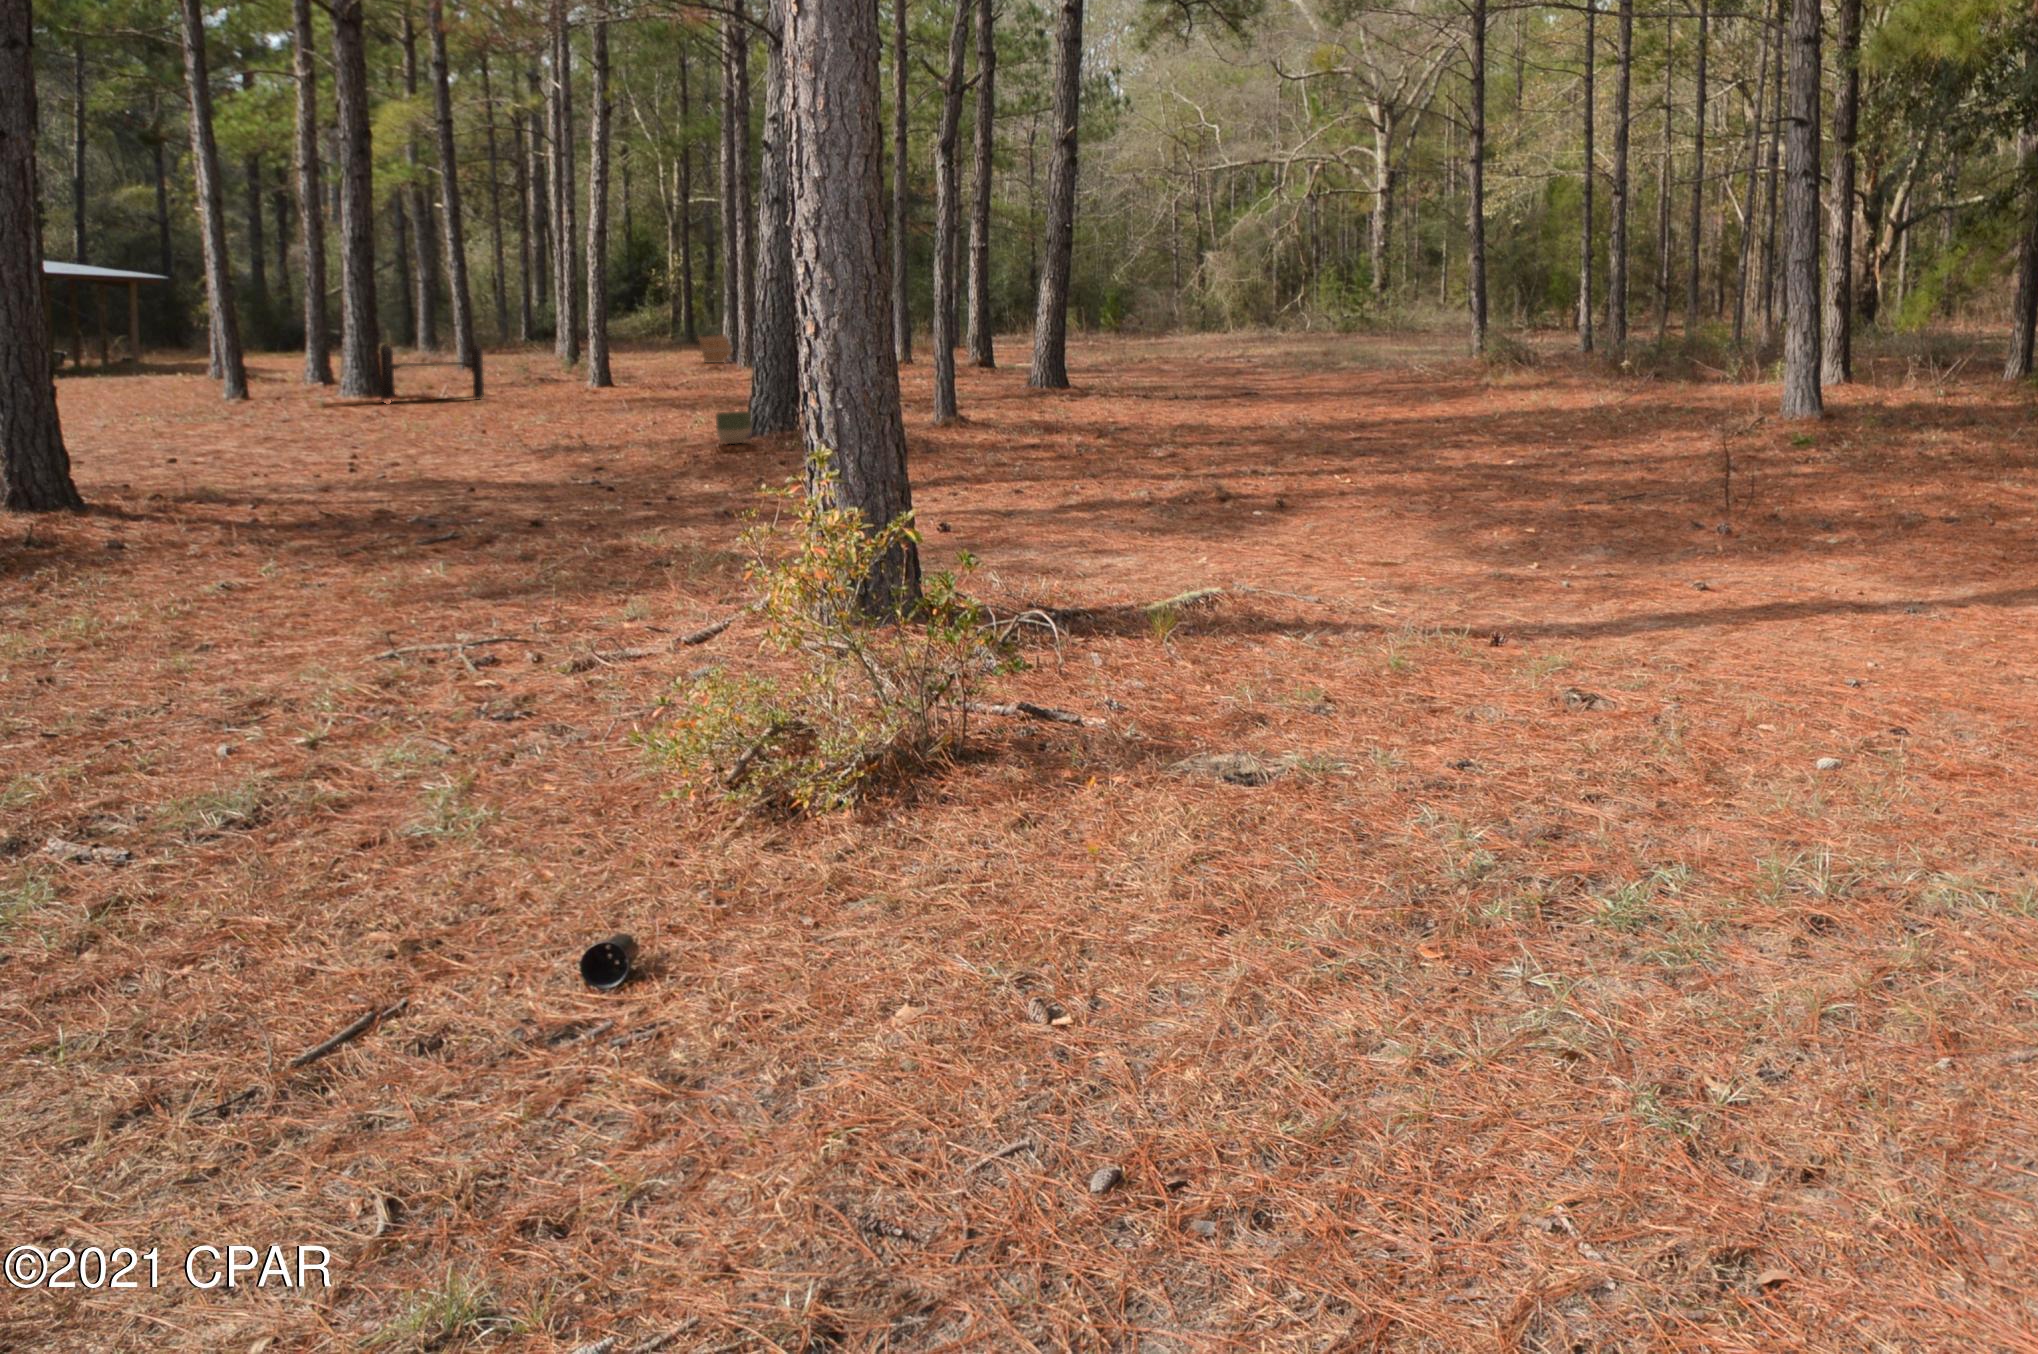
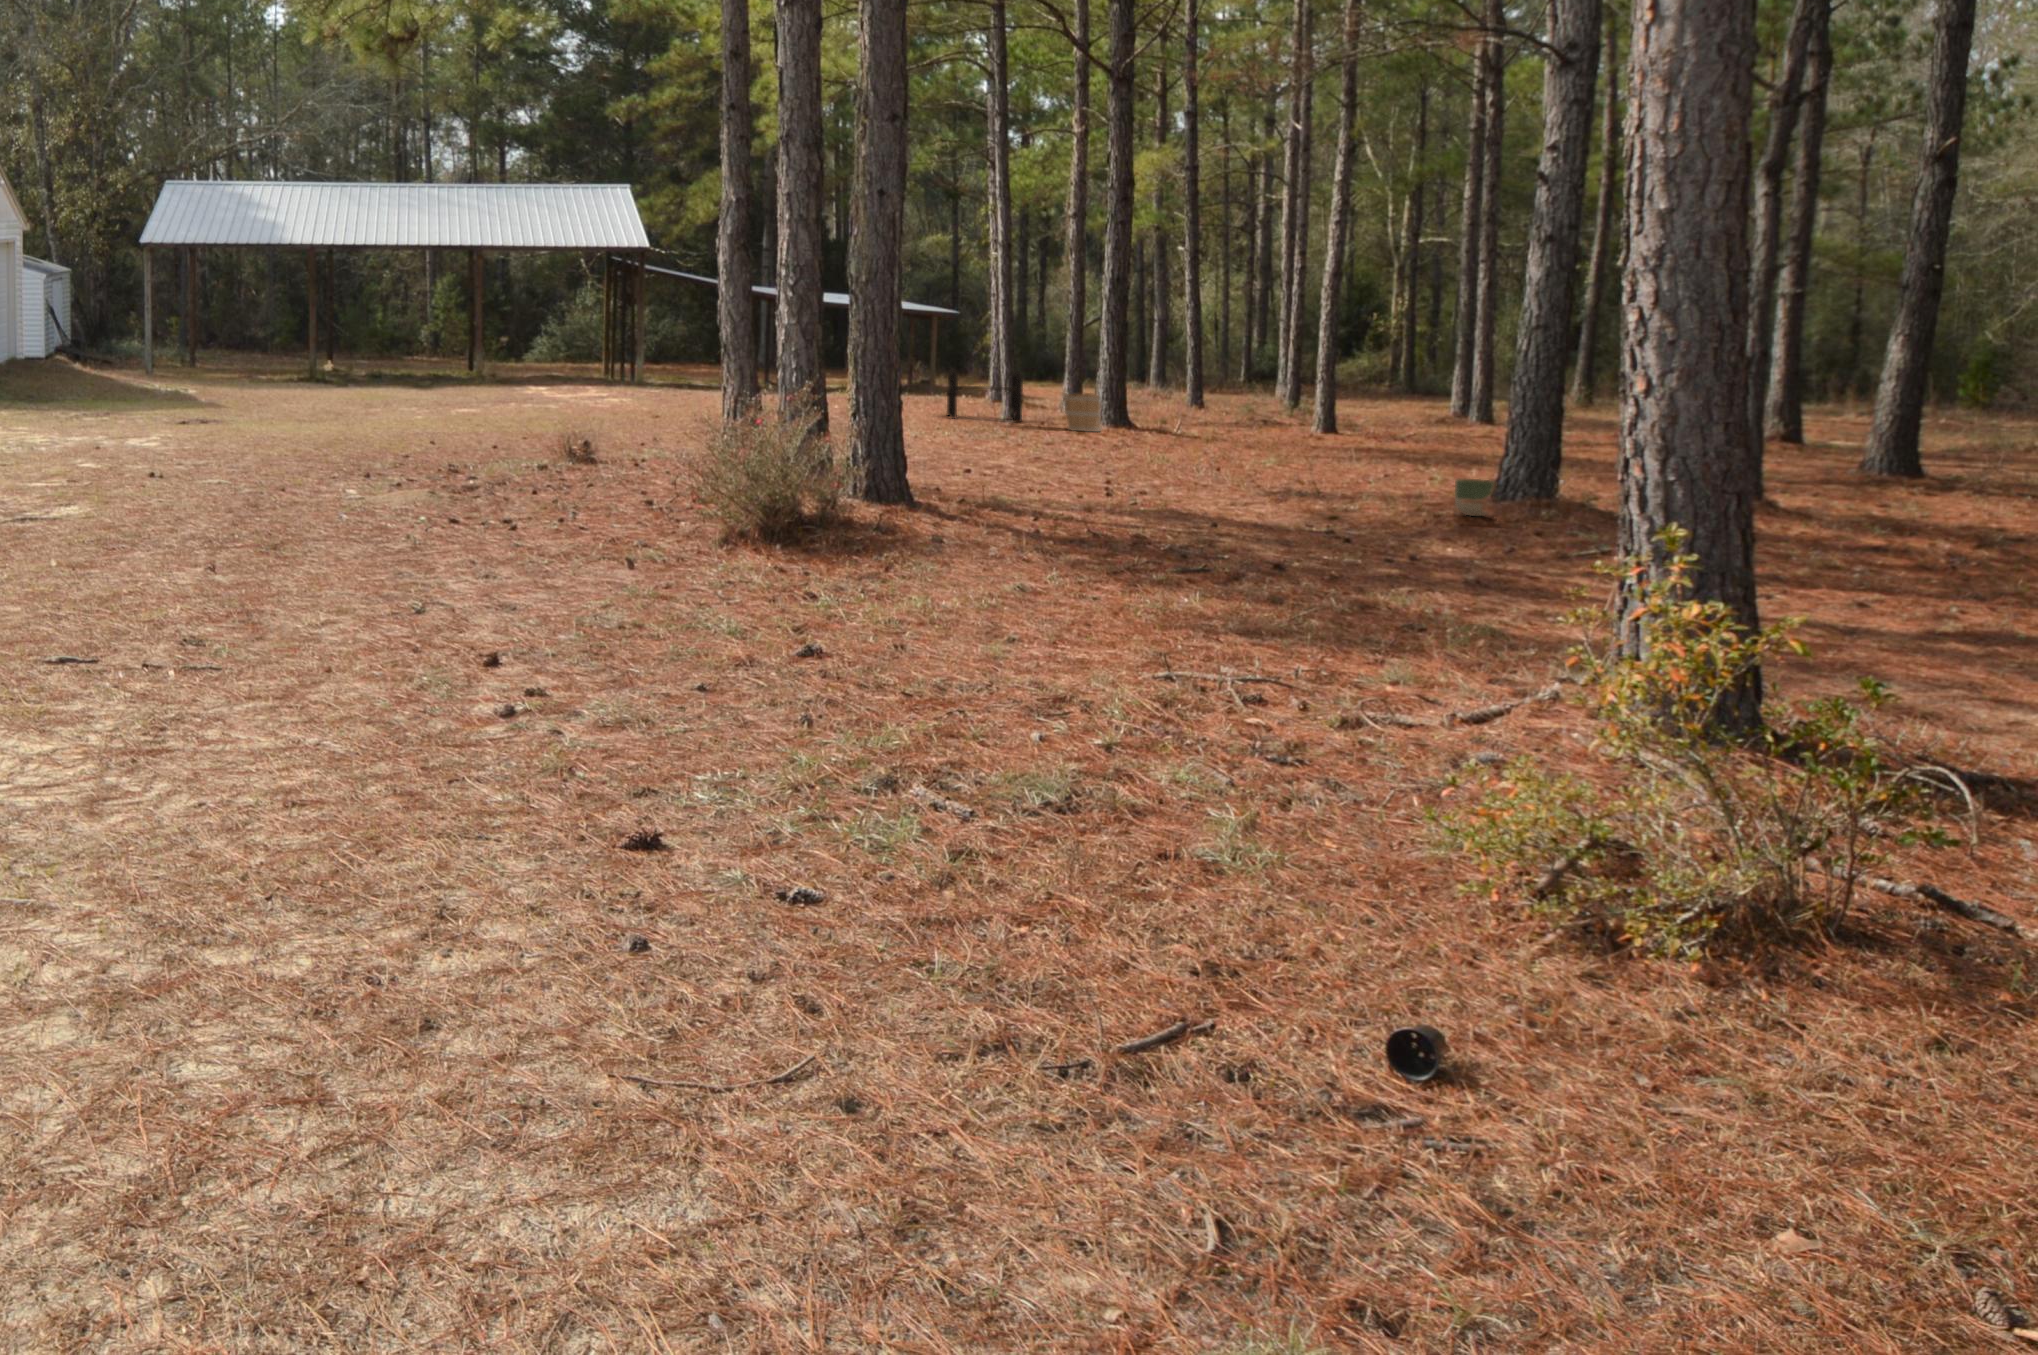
wooden bucket: present [698,334,732,363] -> present [1063,393,1102,432]
bench: present [380,343,484,402] -> present [947,368,1023,421]

